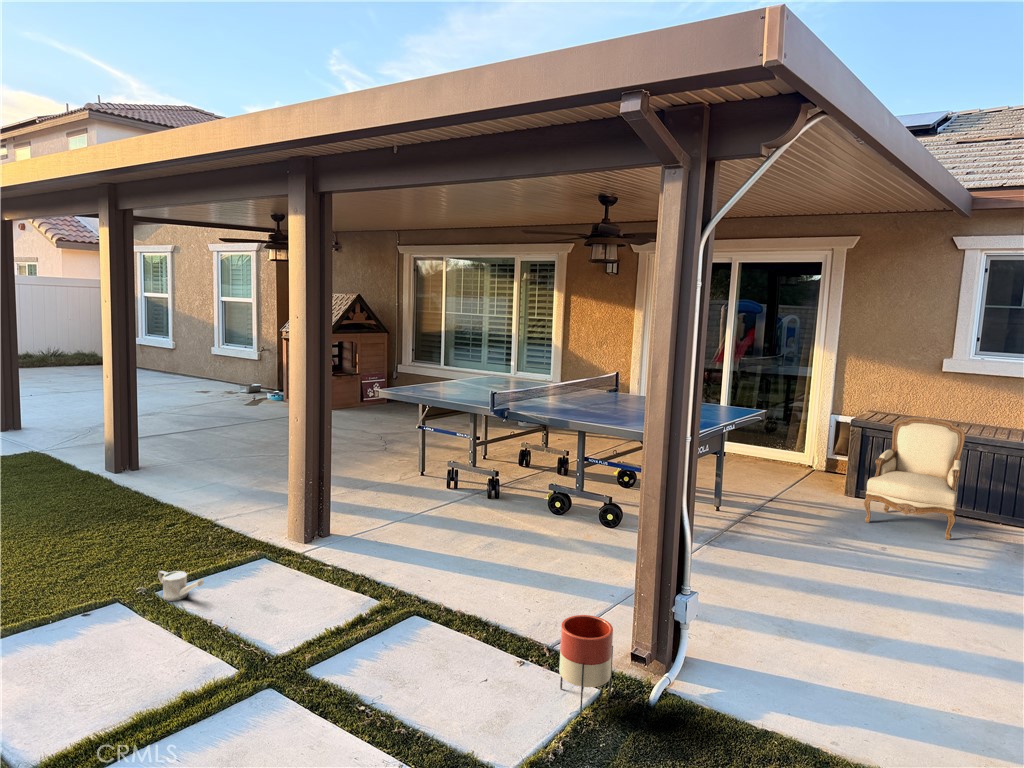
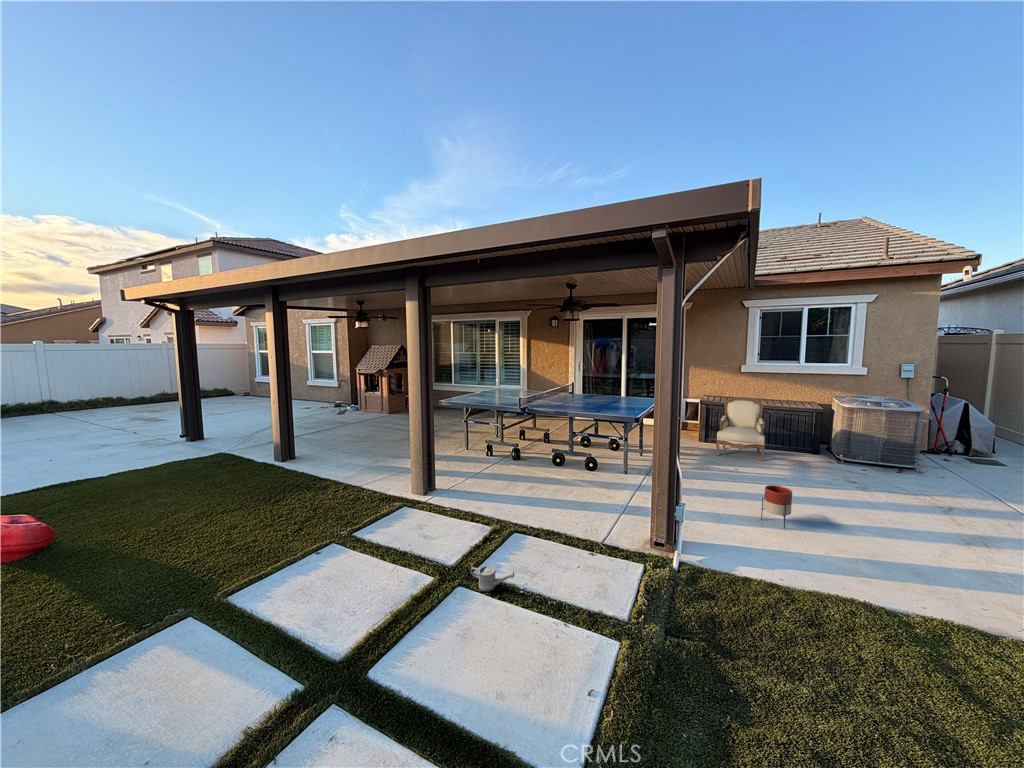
watering can: present [158,571,204,601] -> present [471,566,514,591]
planter: present [559,615,613,717] -> present [761,485,792,529]

